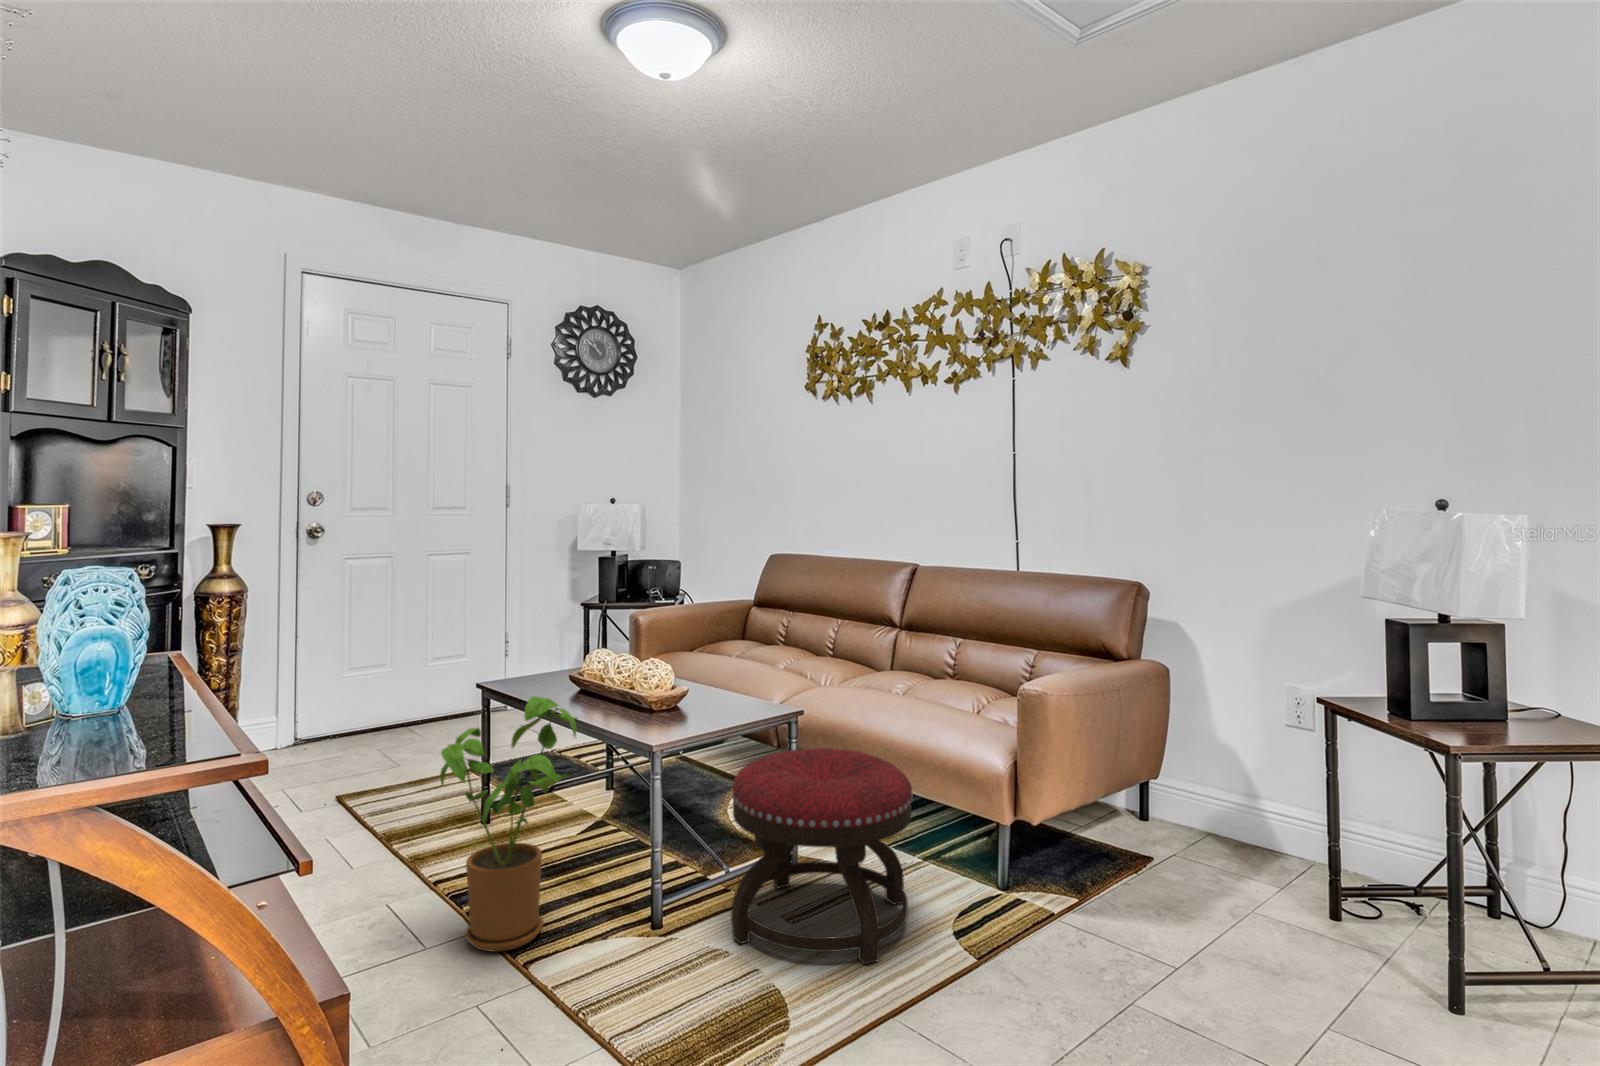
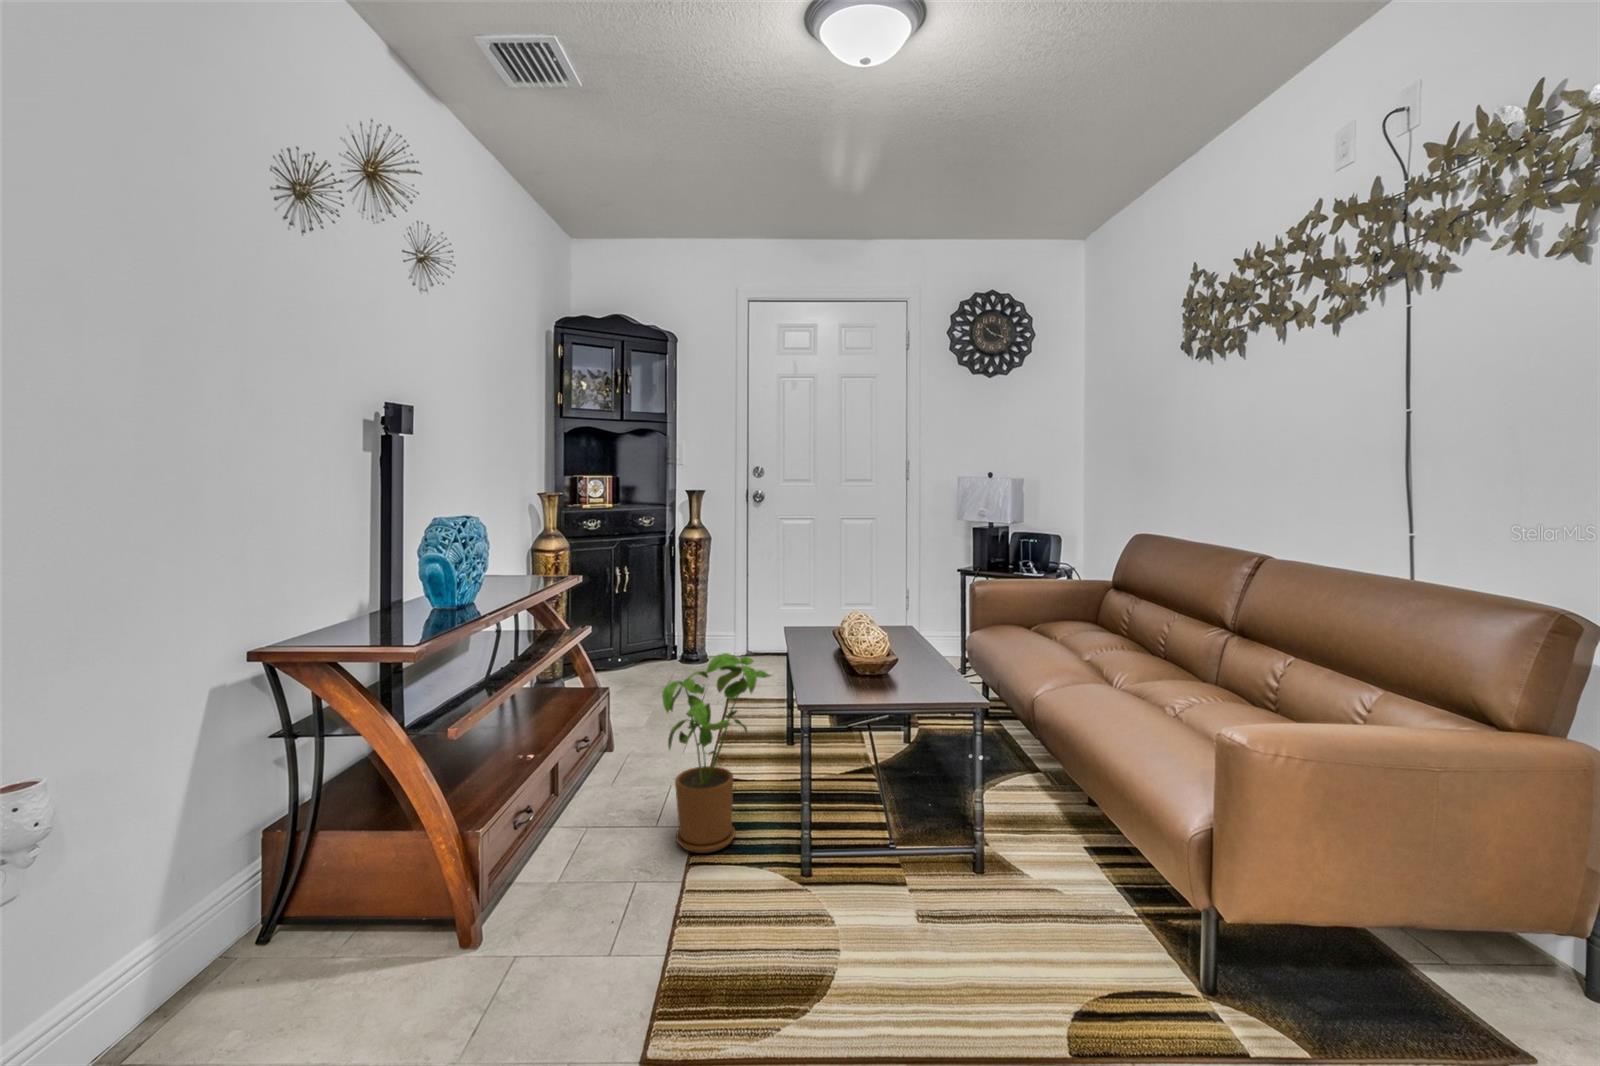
ottoman: present [731,748,913,964] -> none [848,744,1052,995]

